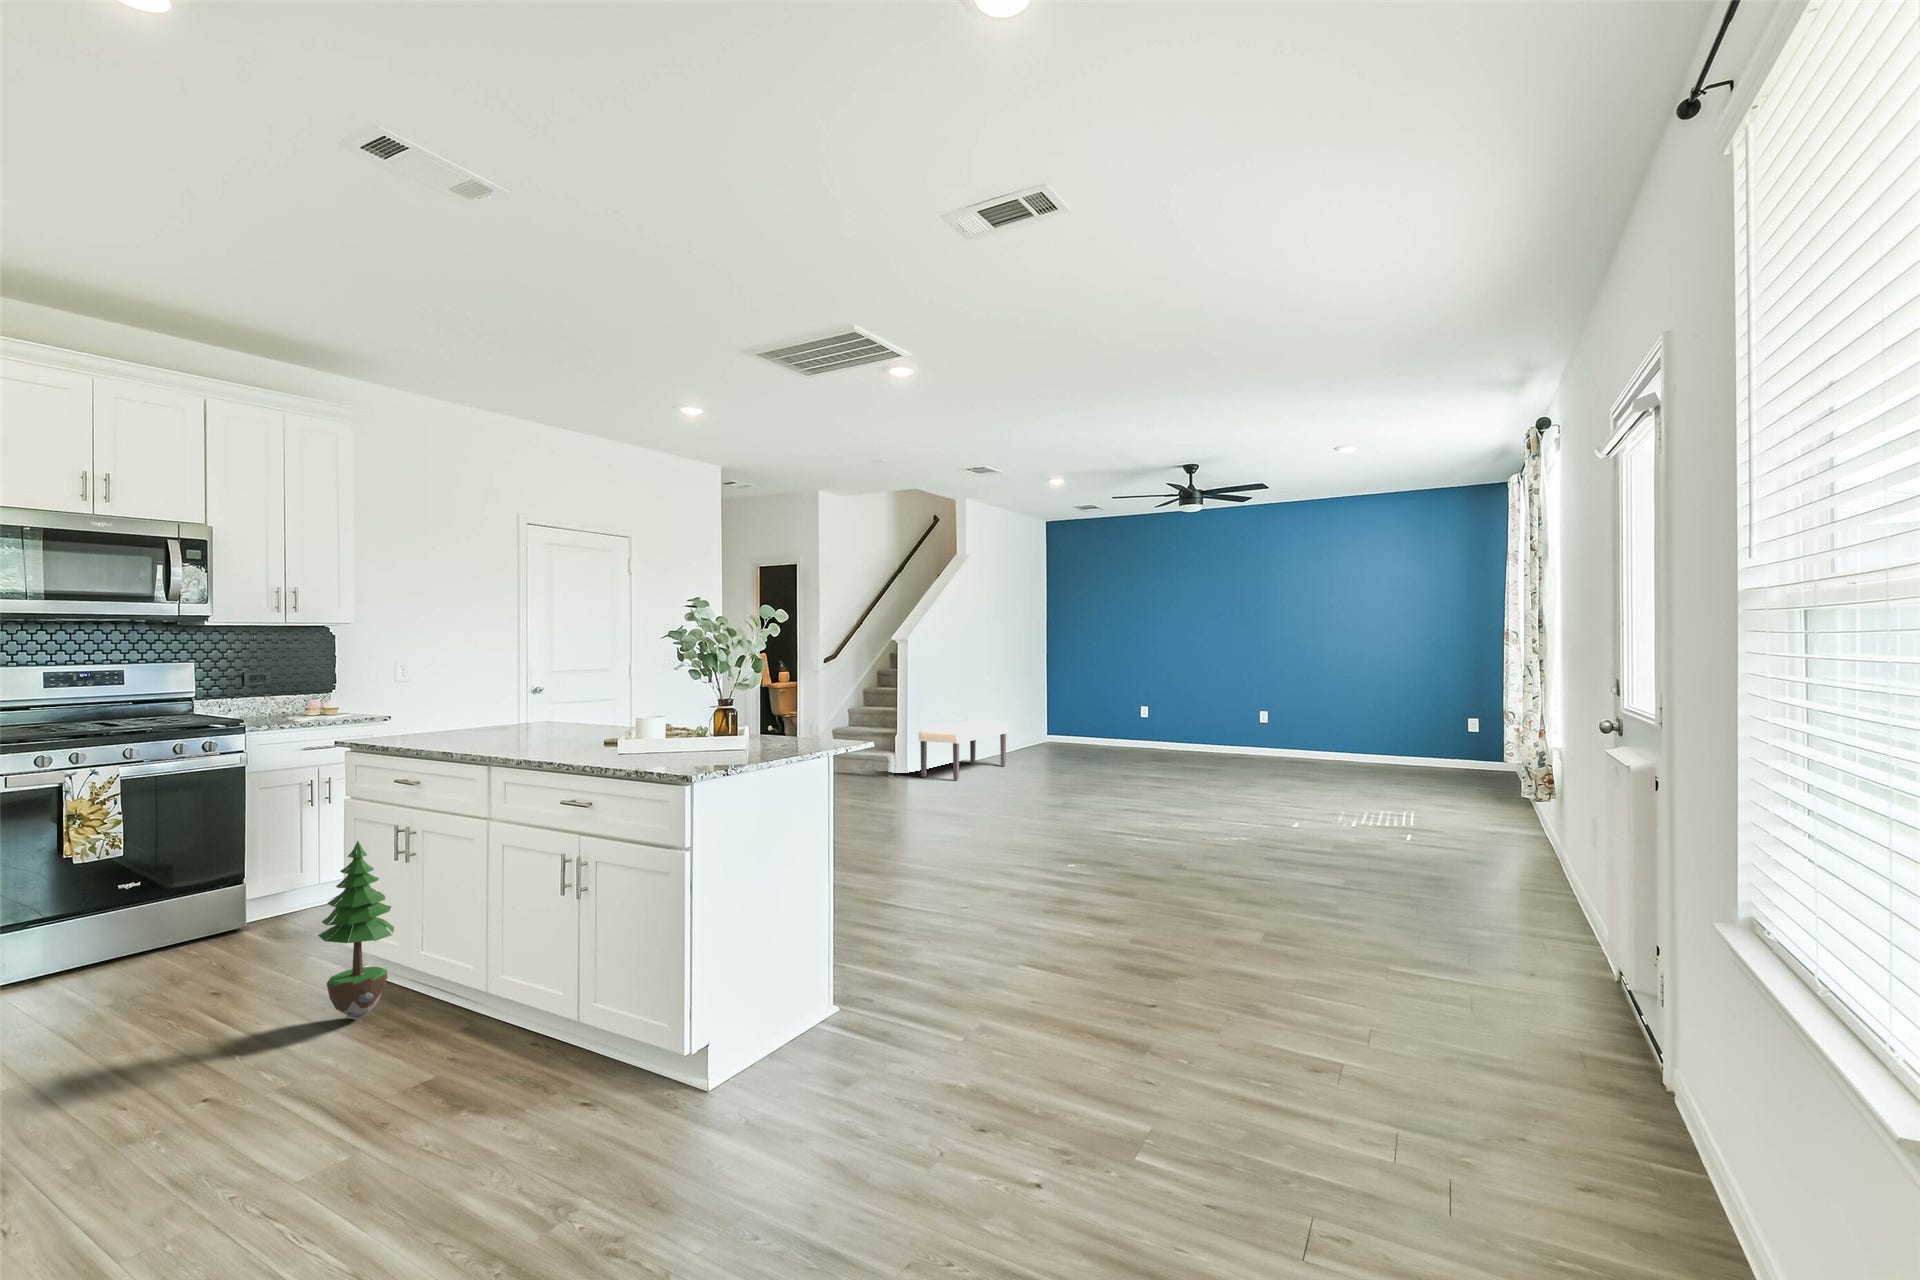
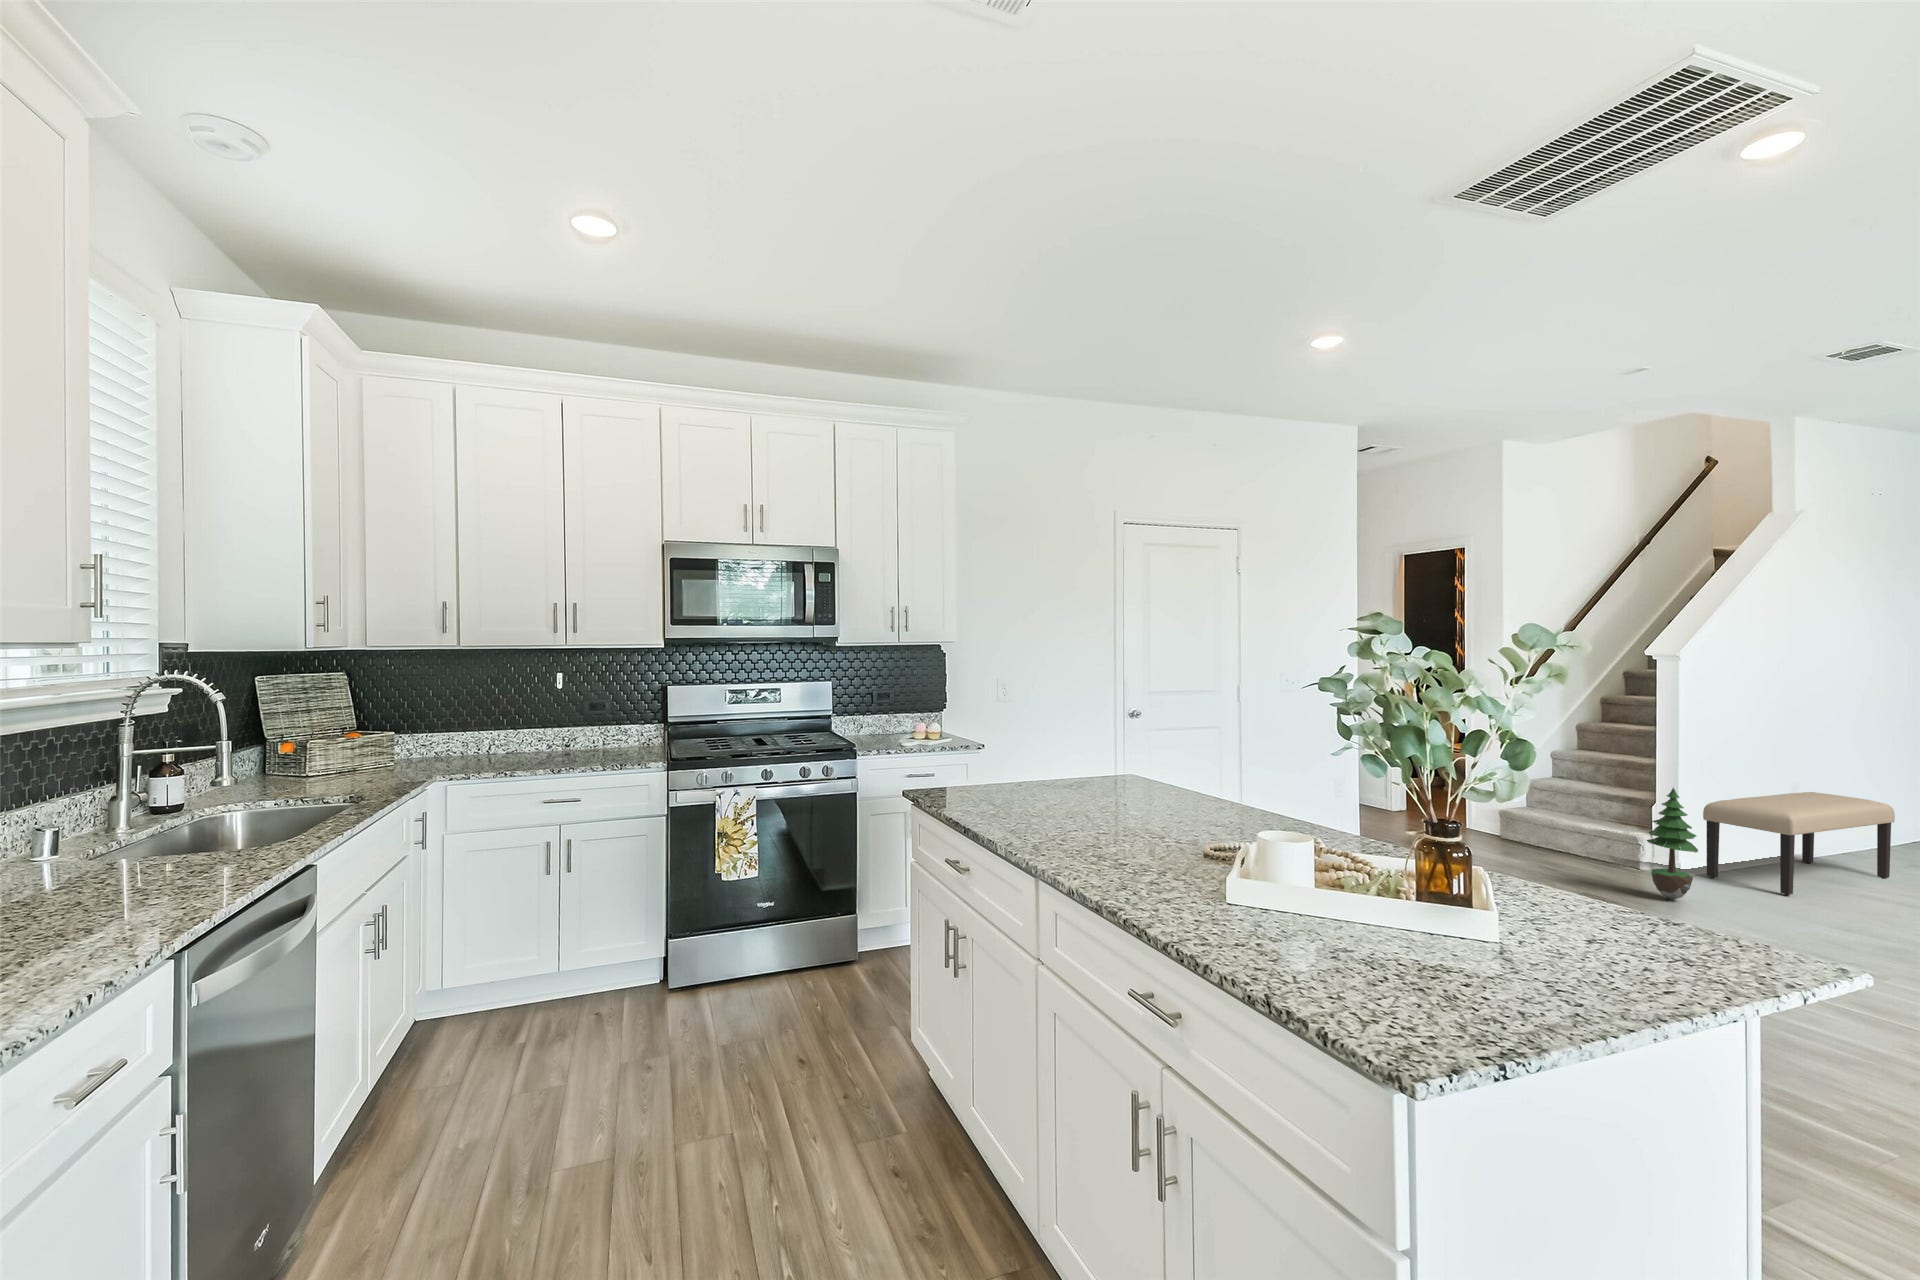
potted tree: present [318,841,394,1018] -> present [1647,788,1698,900]

